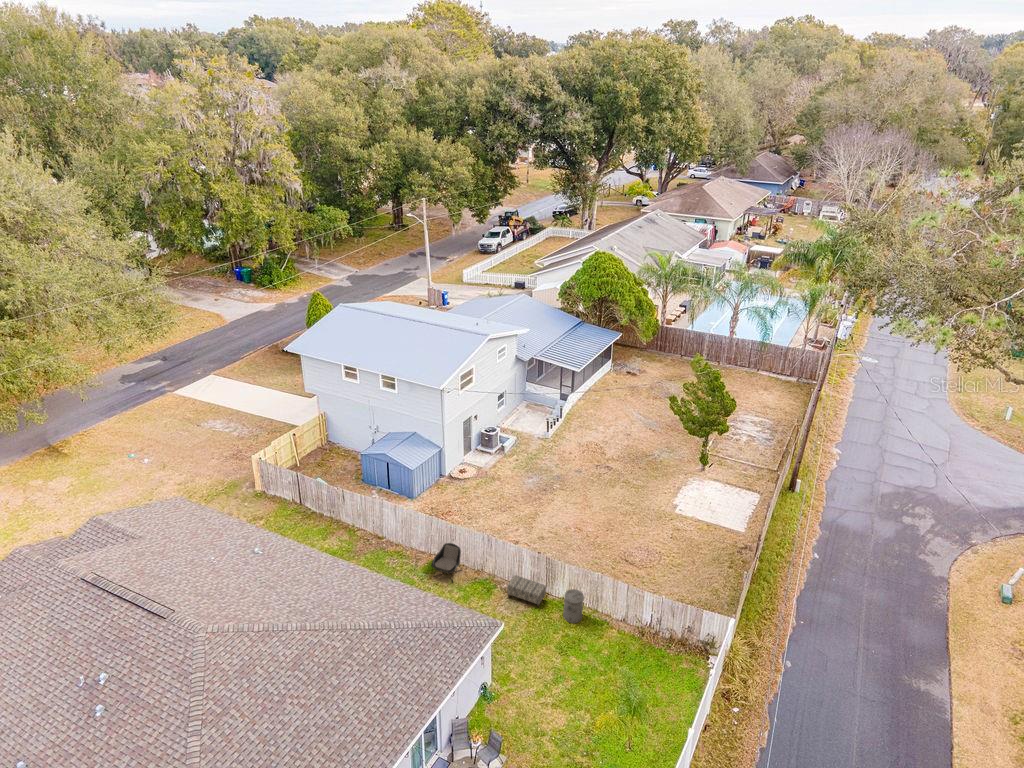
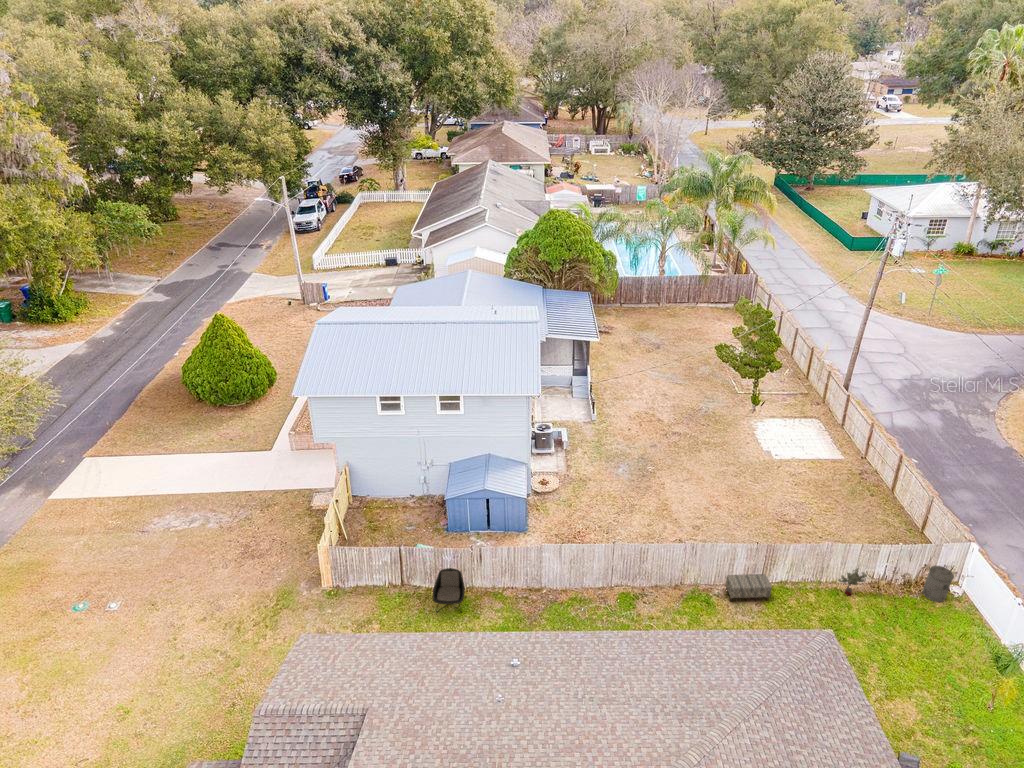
lounge chair: present [432,543,461,582] -> present [433,568,465,613]
trash can: present [563,589,584,623] -> present [923,566,954,602]
potted tree: none [602,606,625,631] -> present [838,568,867,596]

